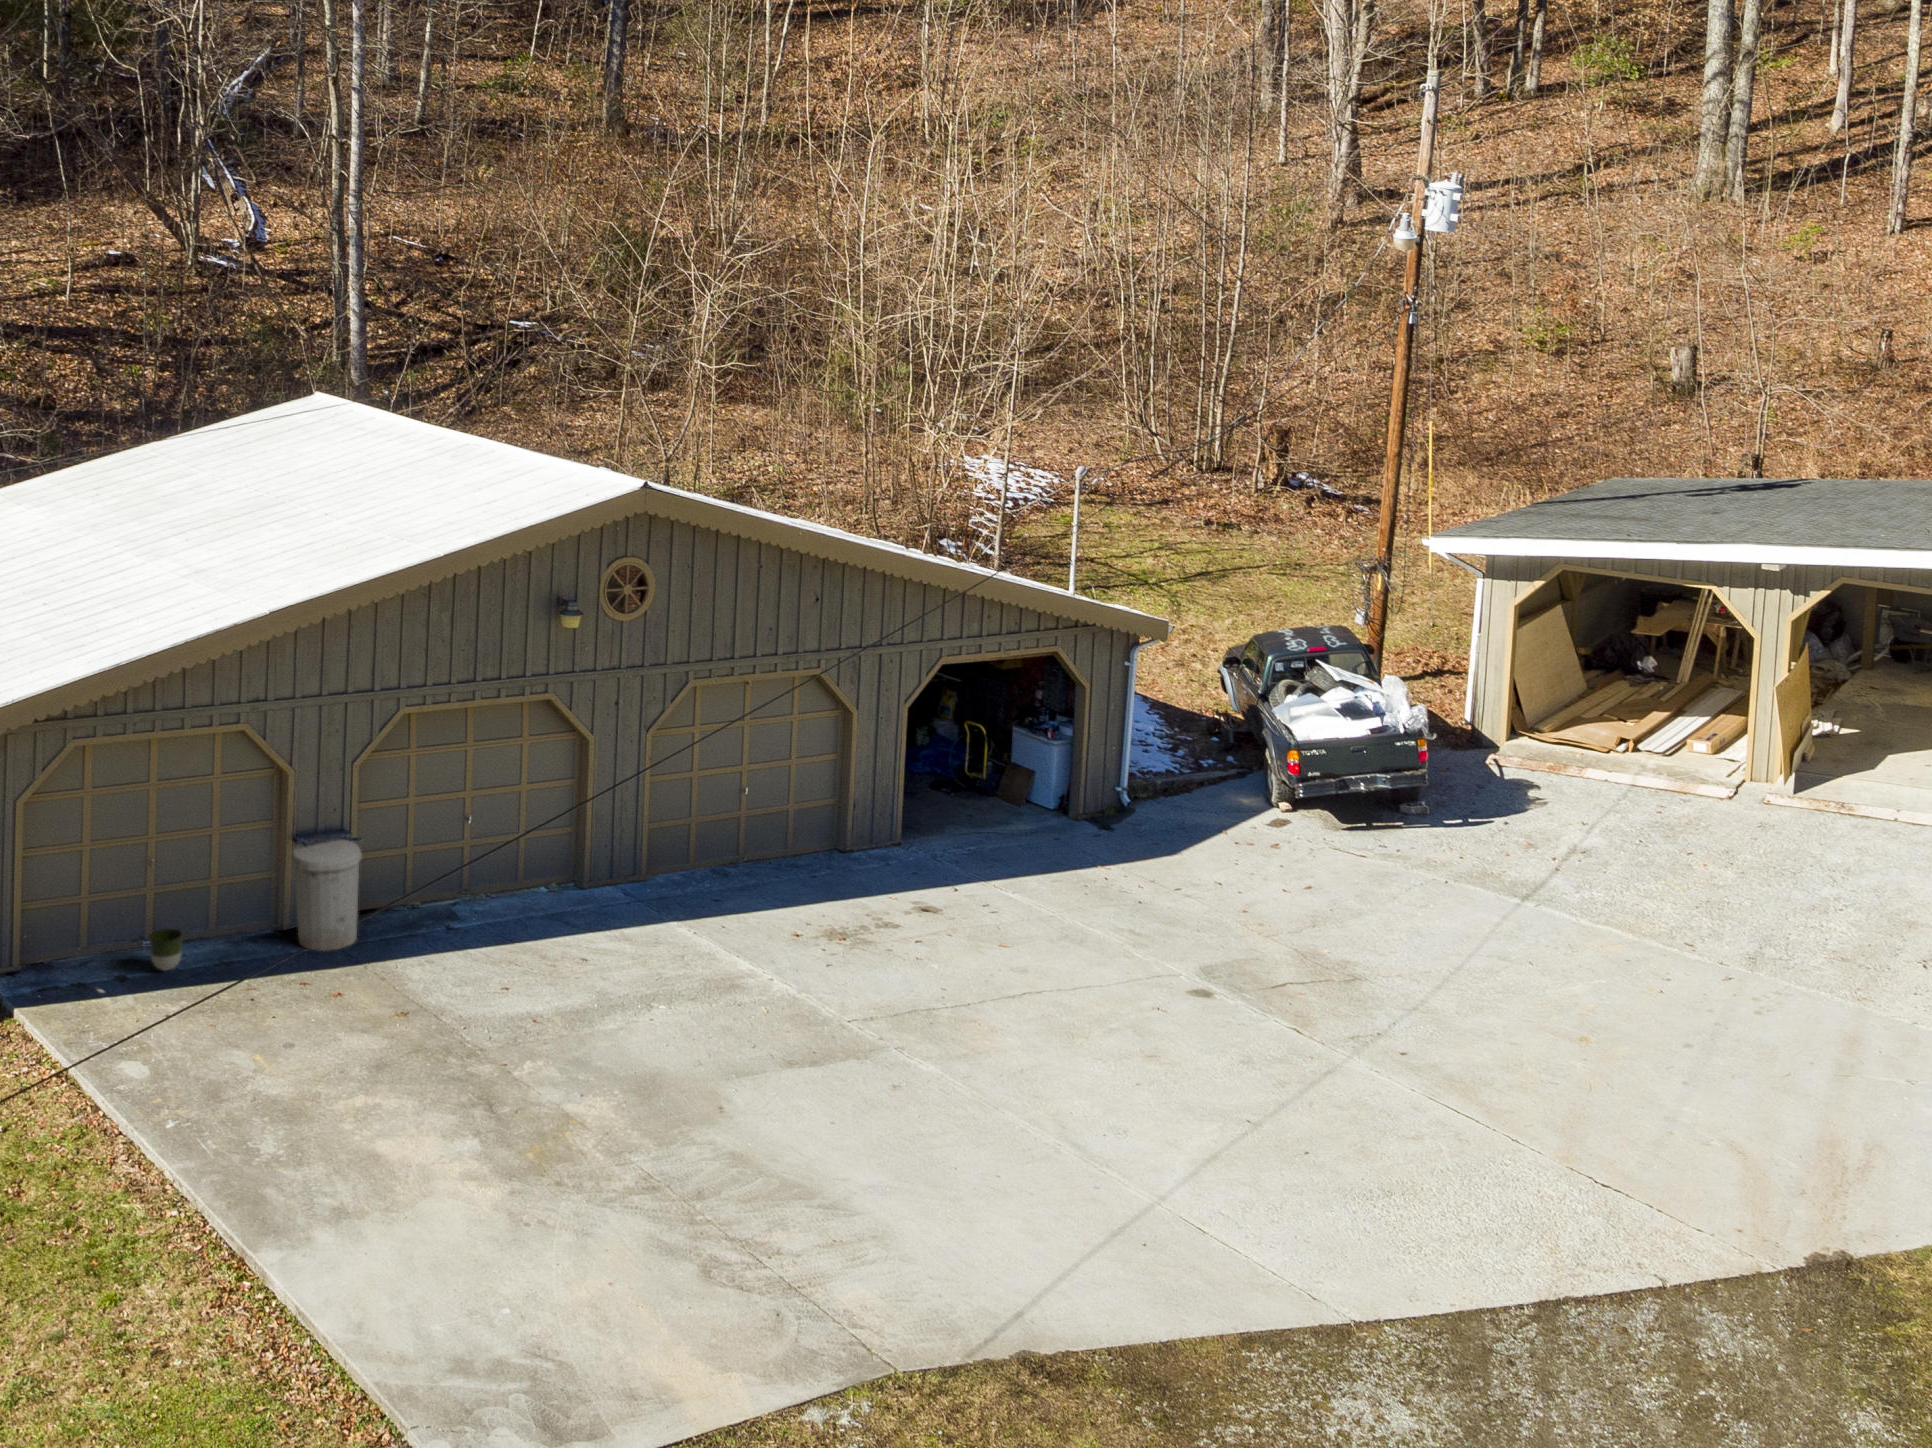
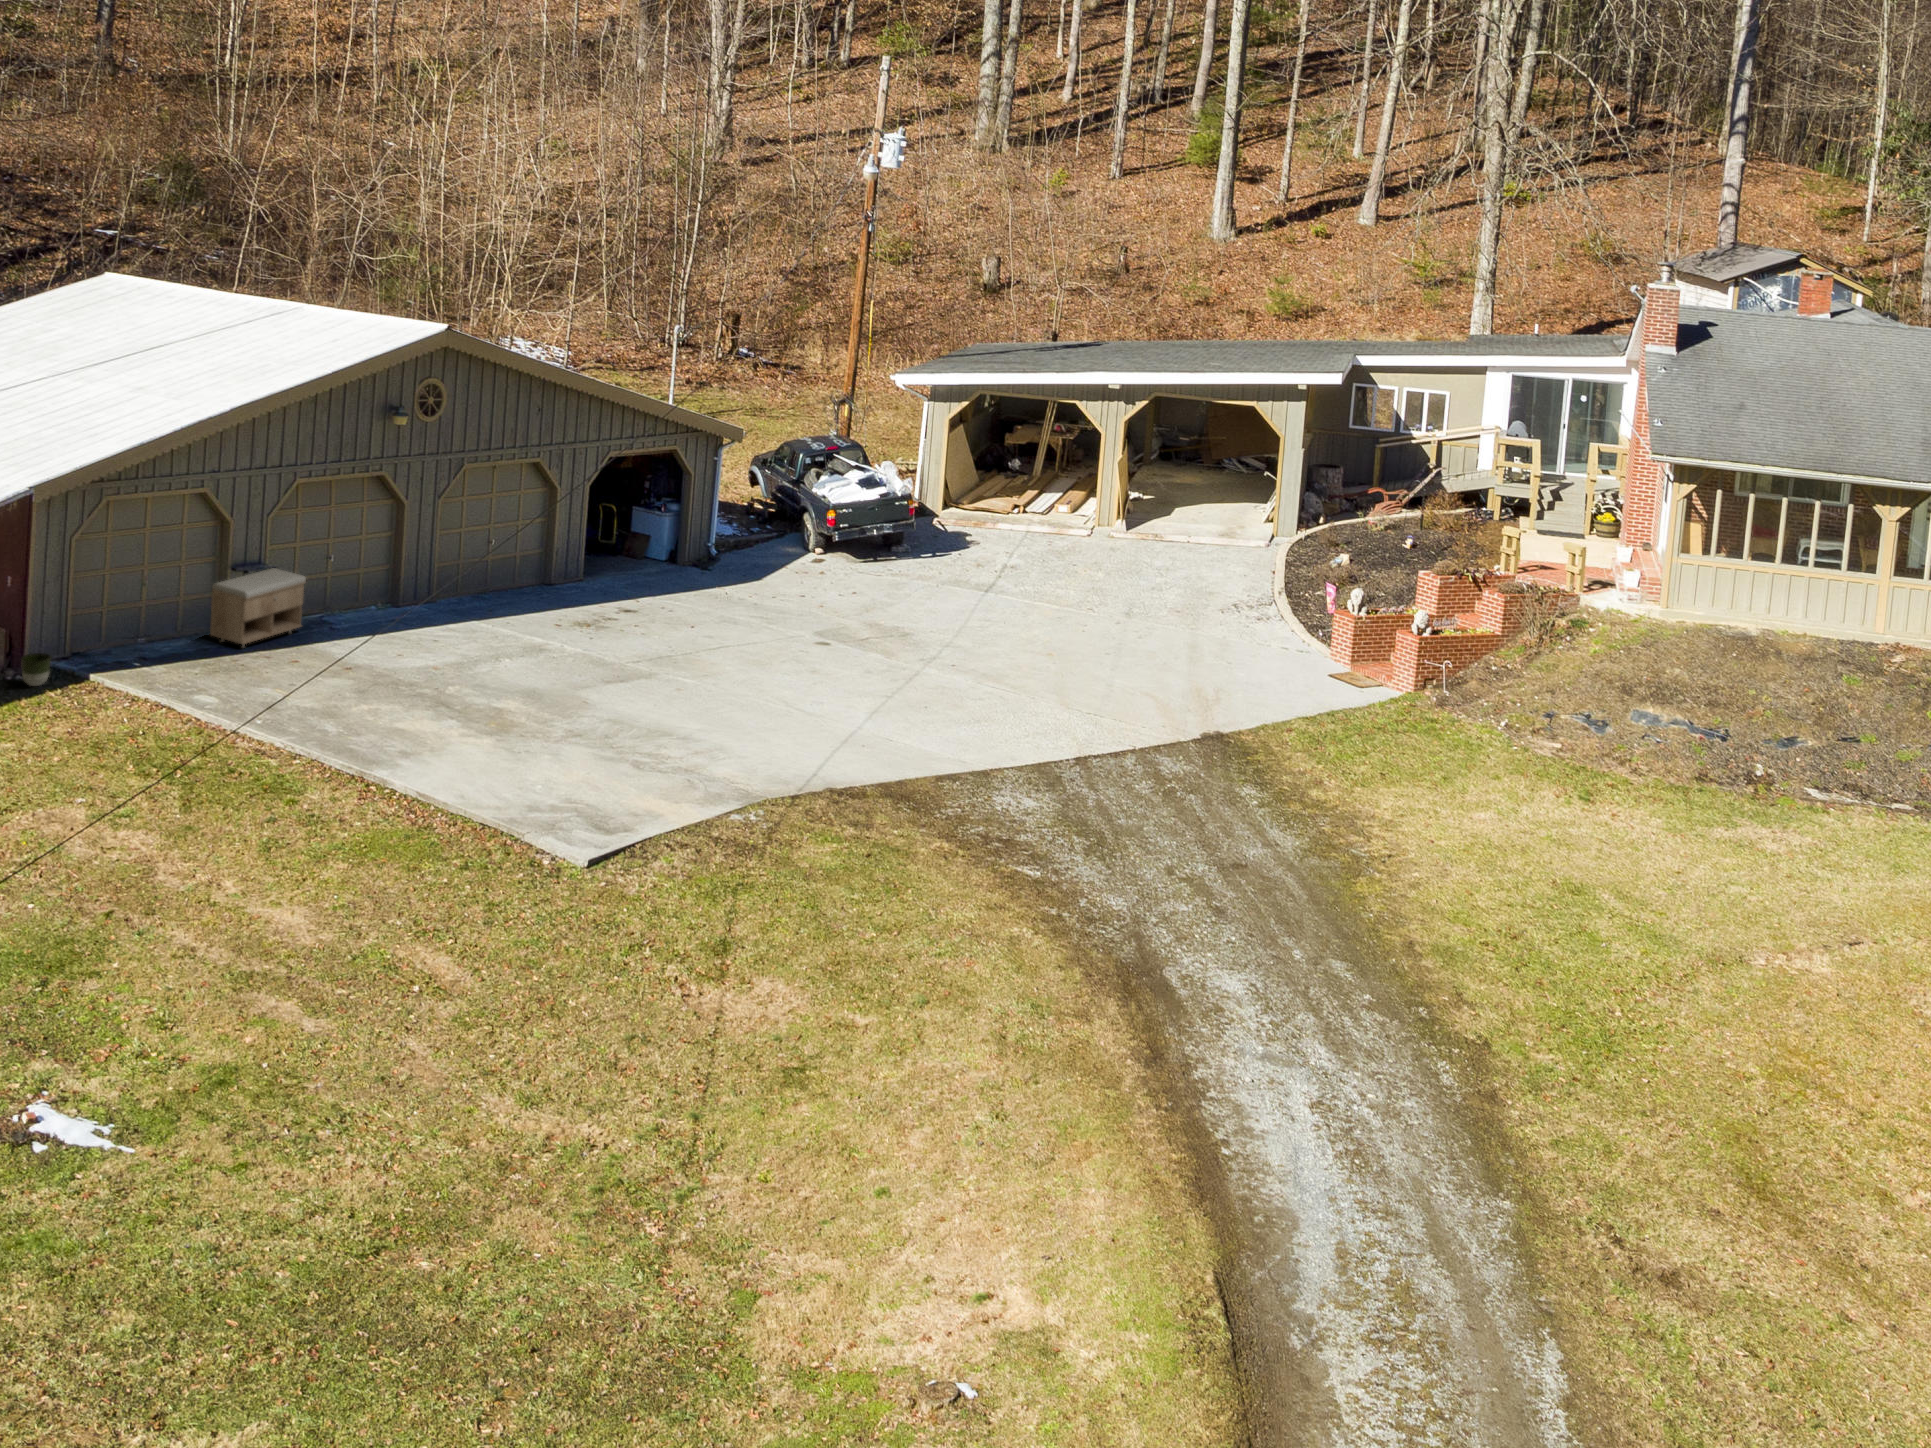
storage bench: none [394,823,510,930] -> present [210,568,306,648]
trash can: present [291,840,362,951] -> none [135,580,196,666]

